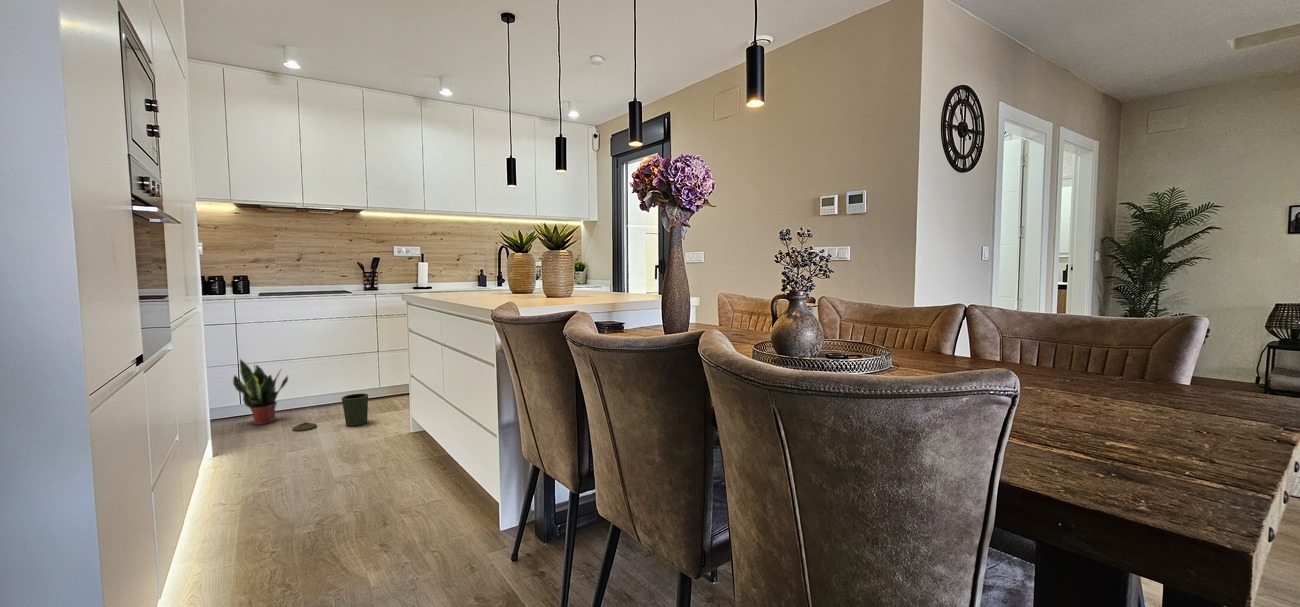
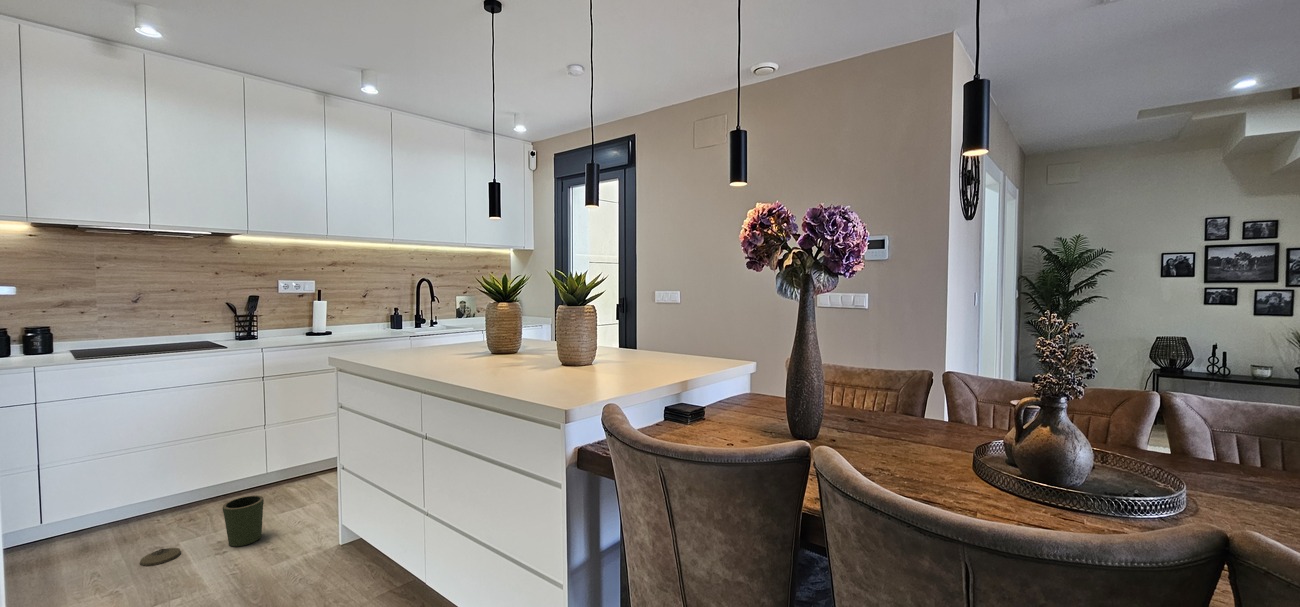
potted plant: present [233,360,288,424] -> none [30,462,128,558]

